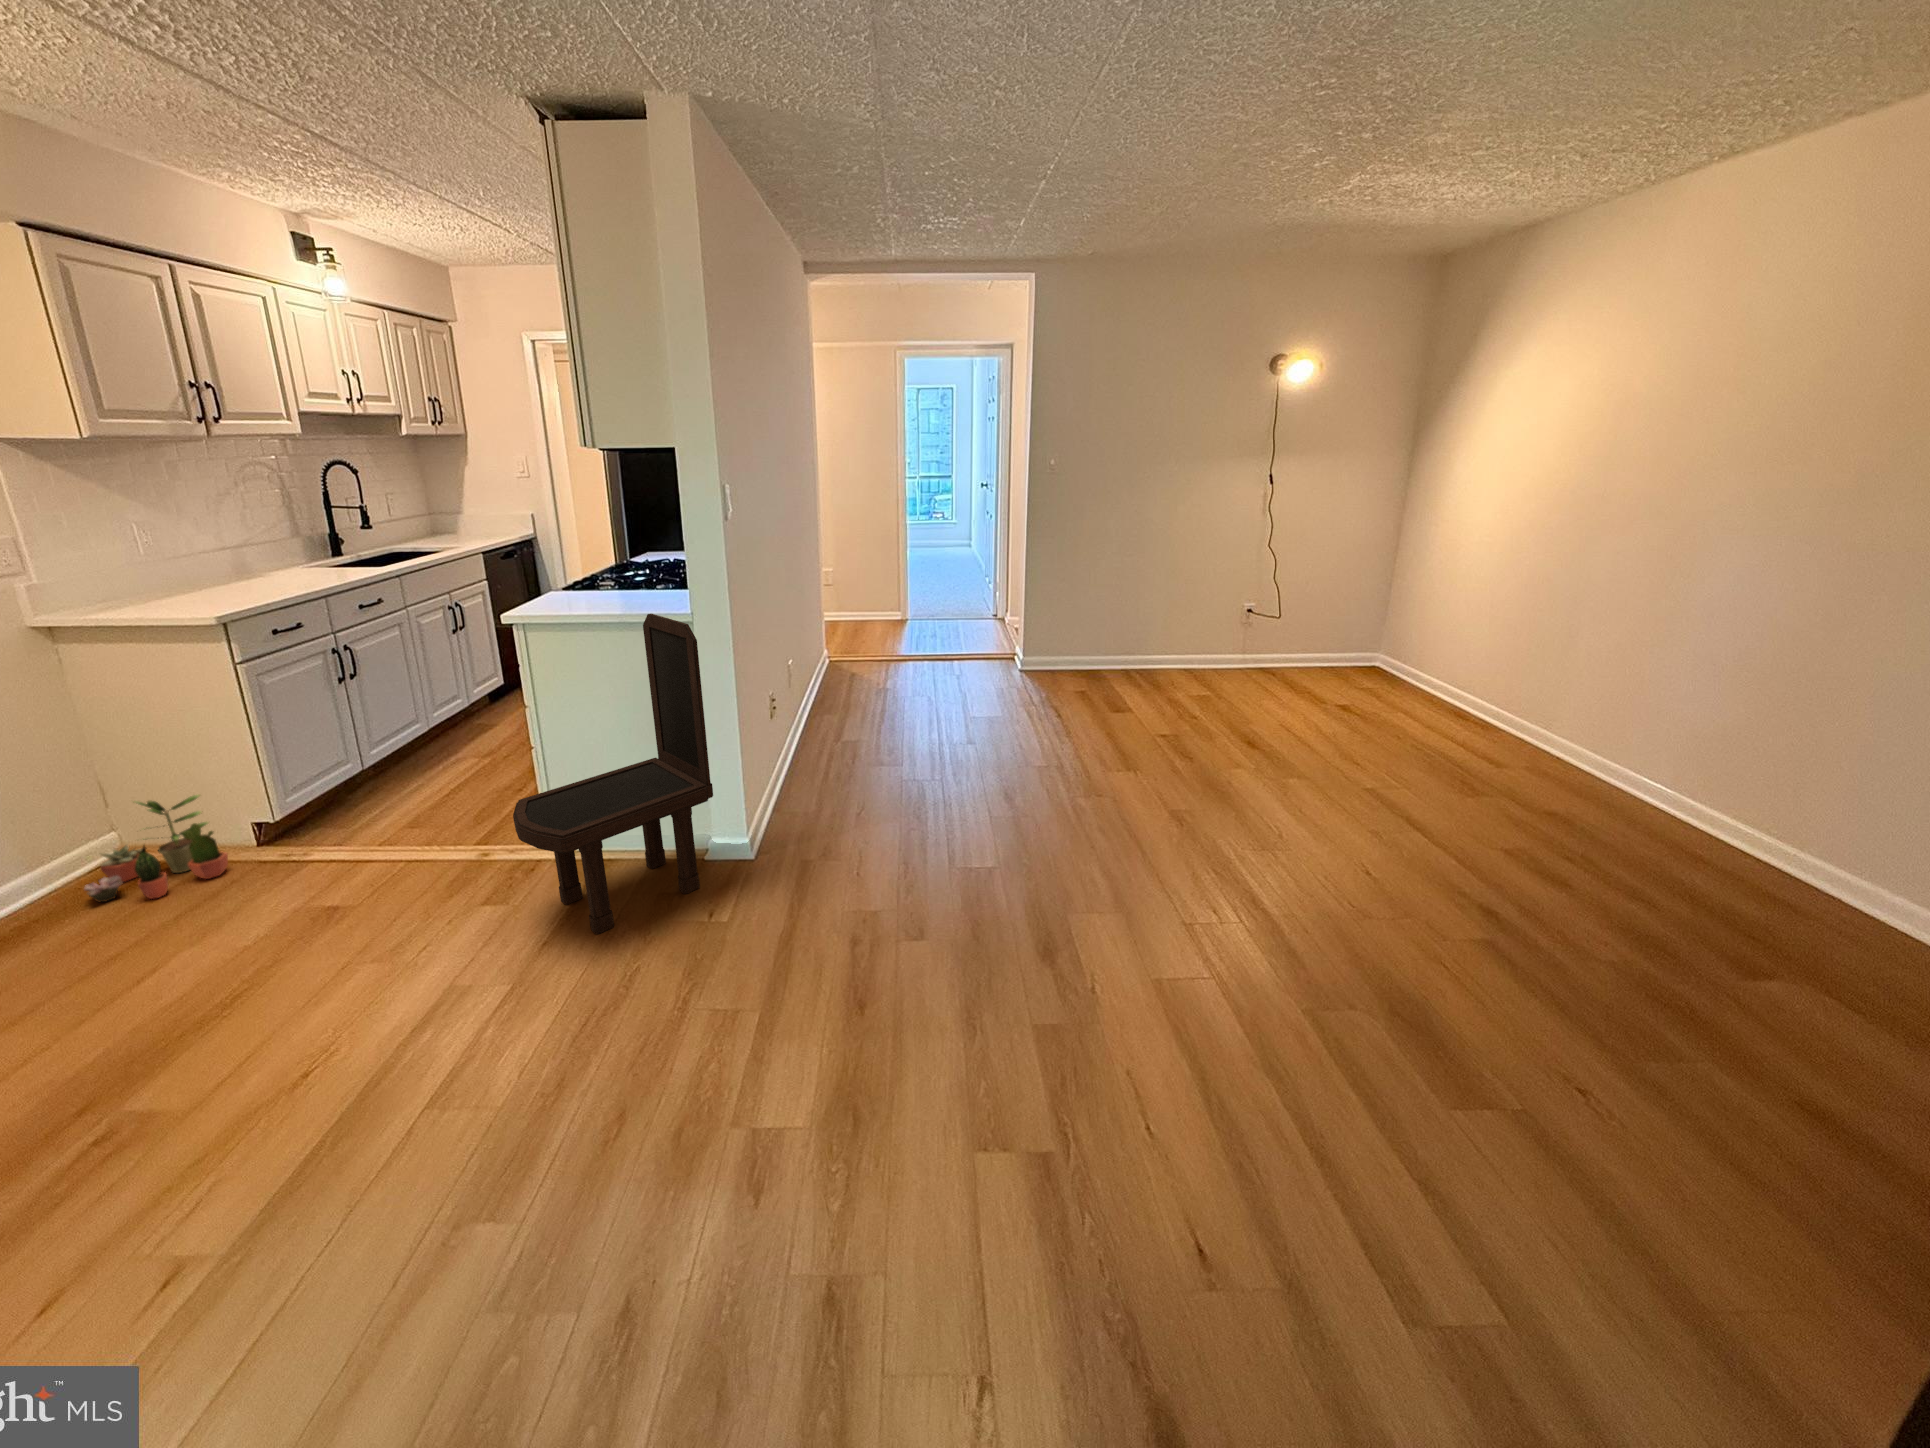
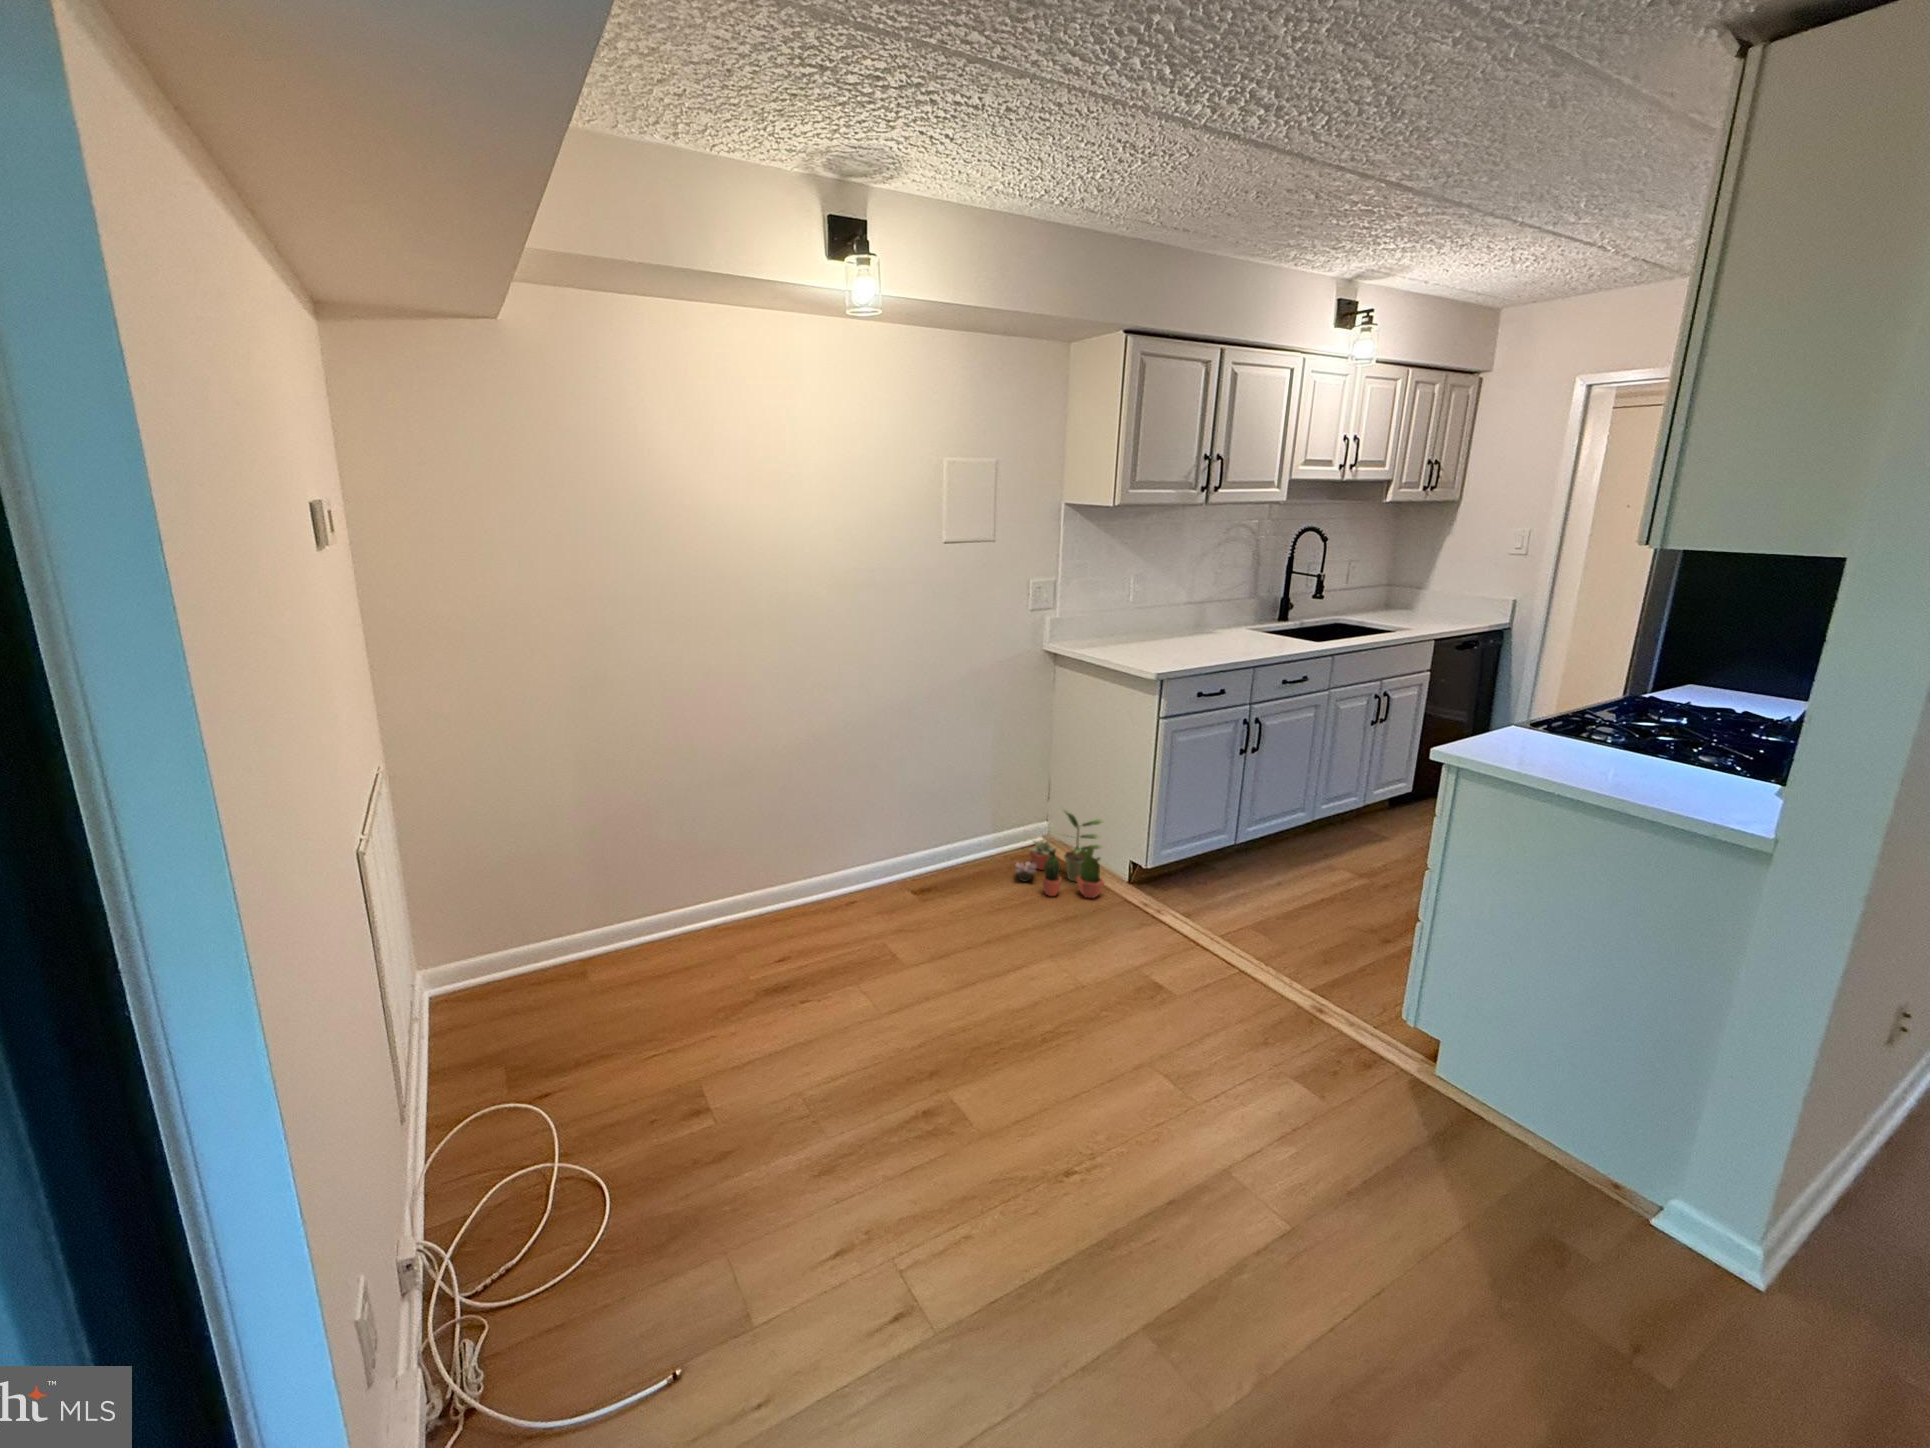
dining chair: present [513,614,713,934] -> none [1358,798,1785,1282]

